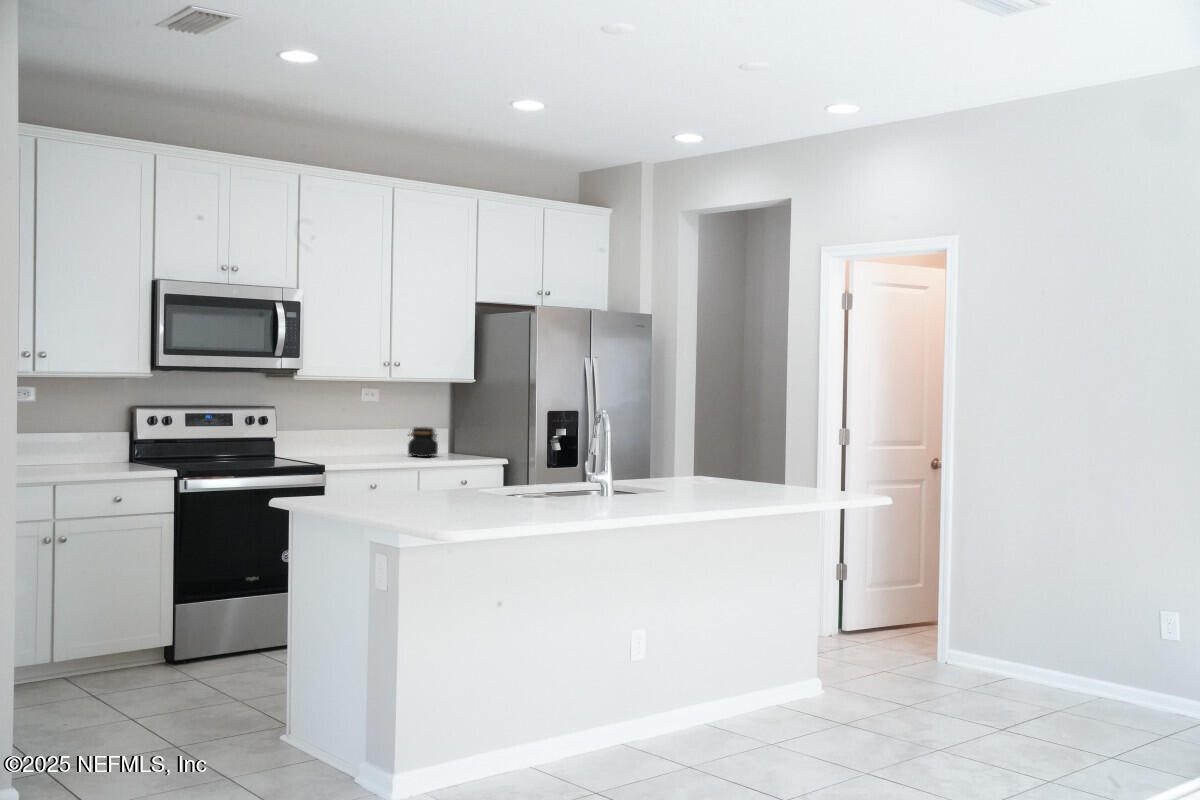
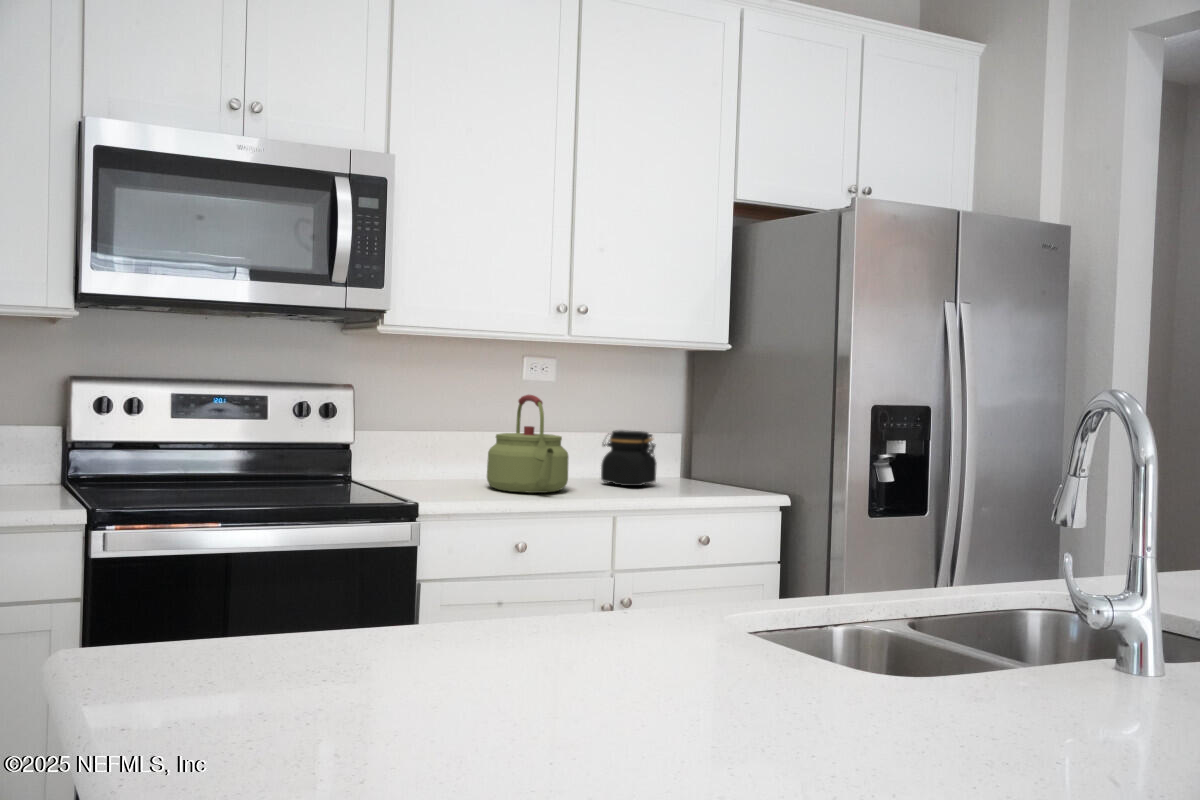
kettle: none [349,409,392,460] -> present [487,395,568,493]

